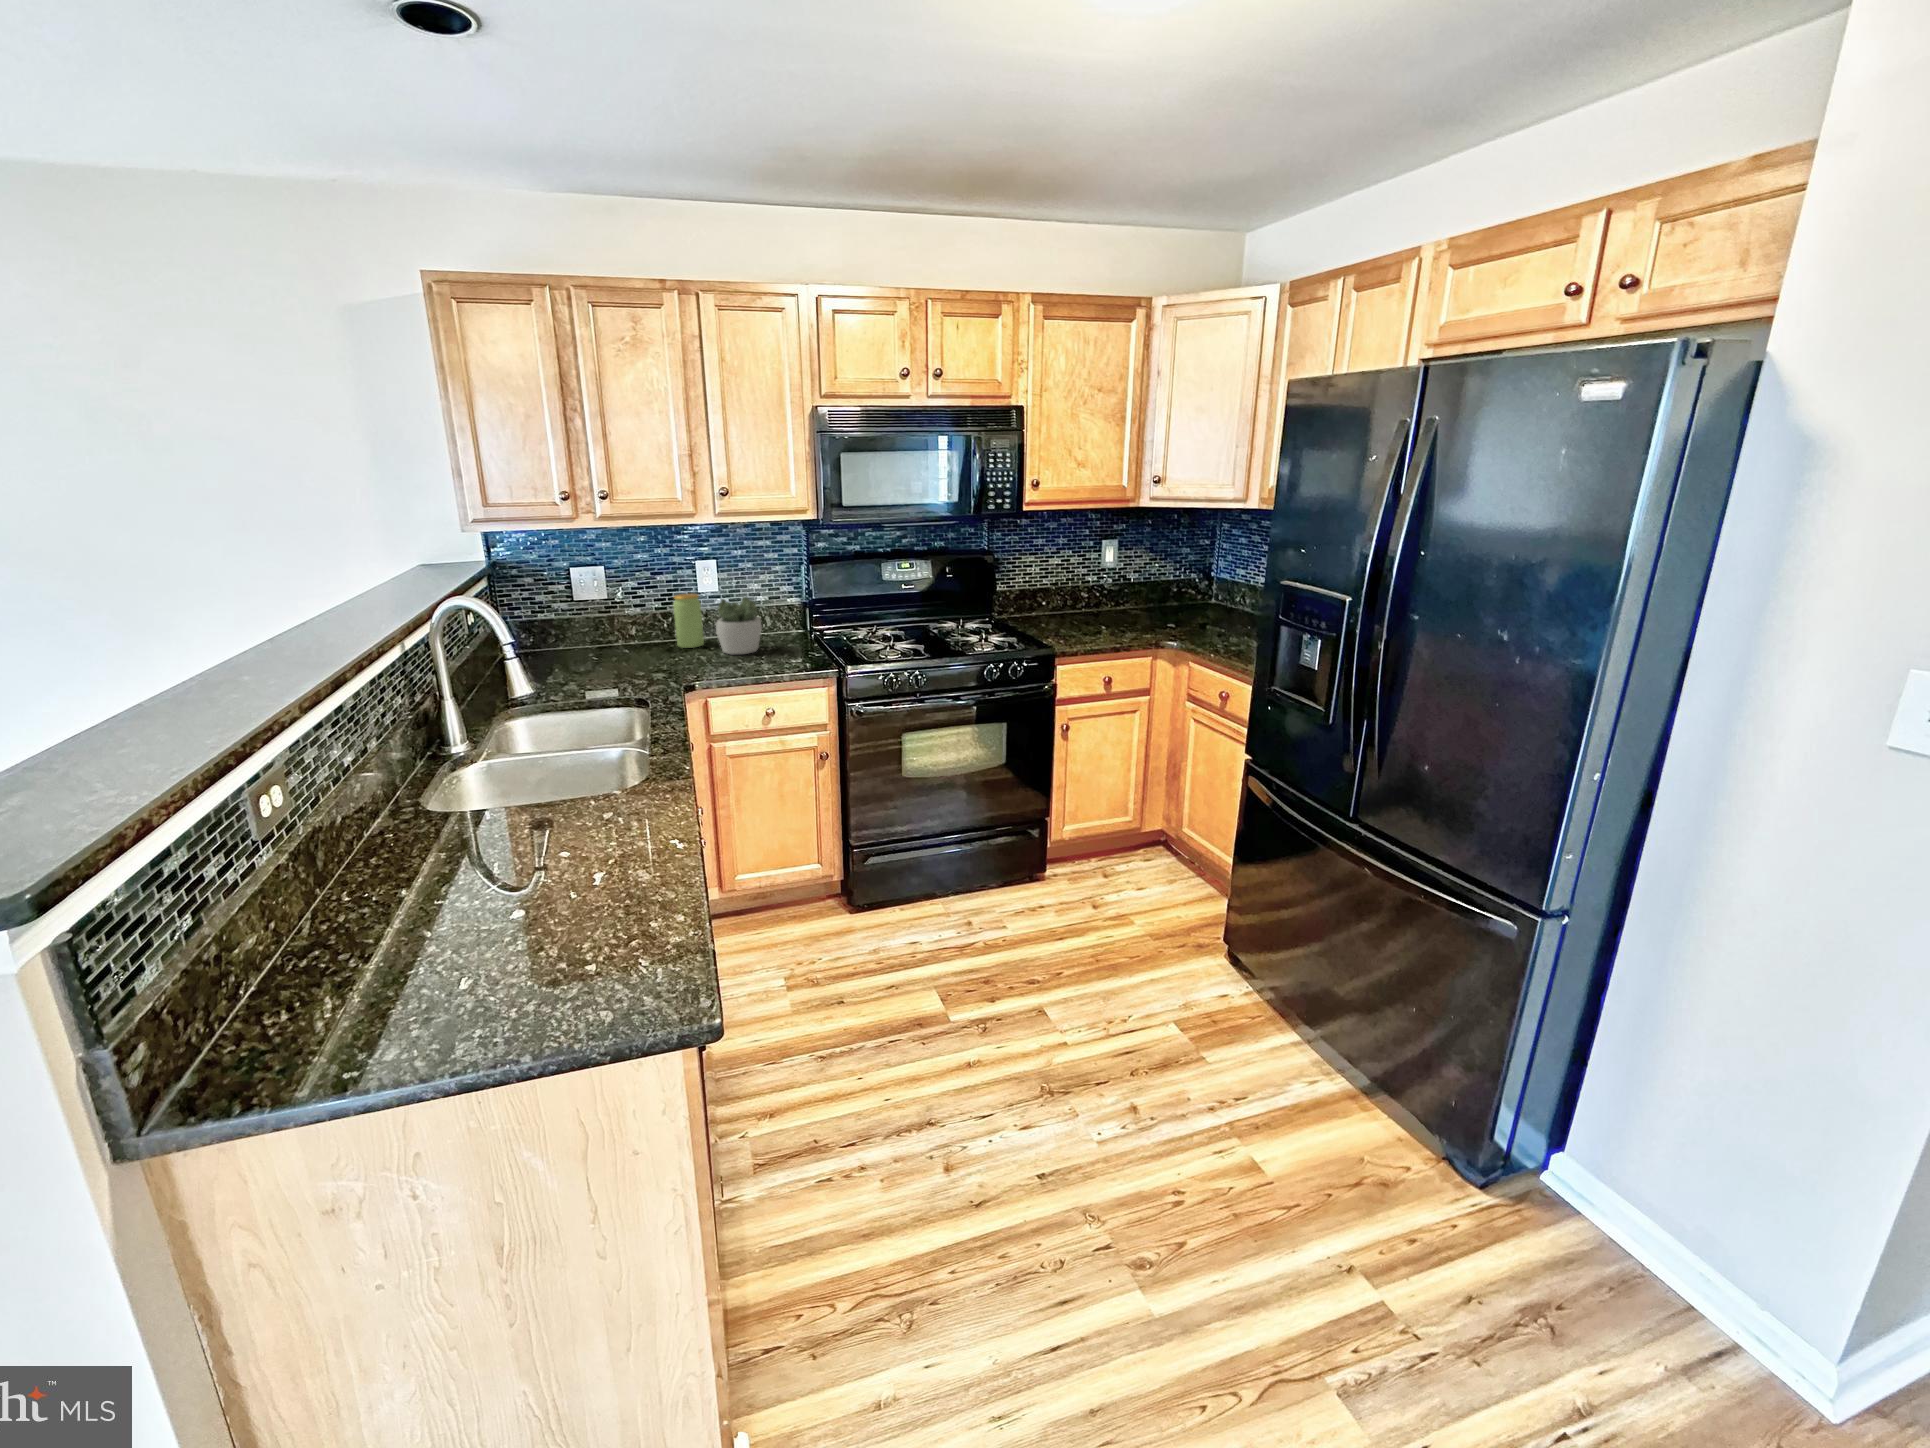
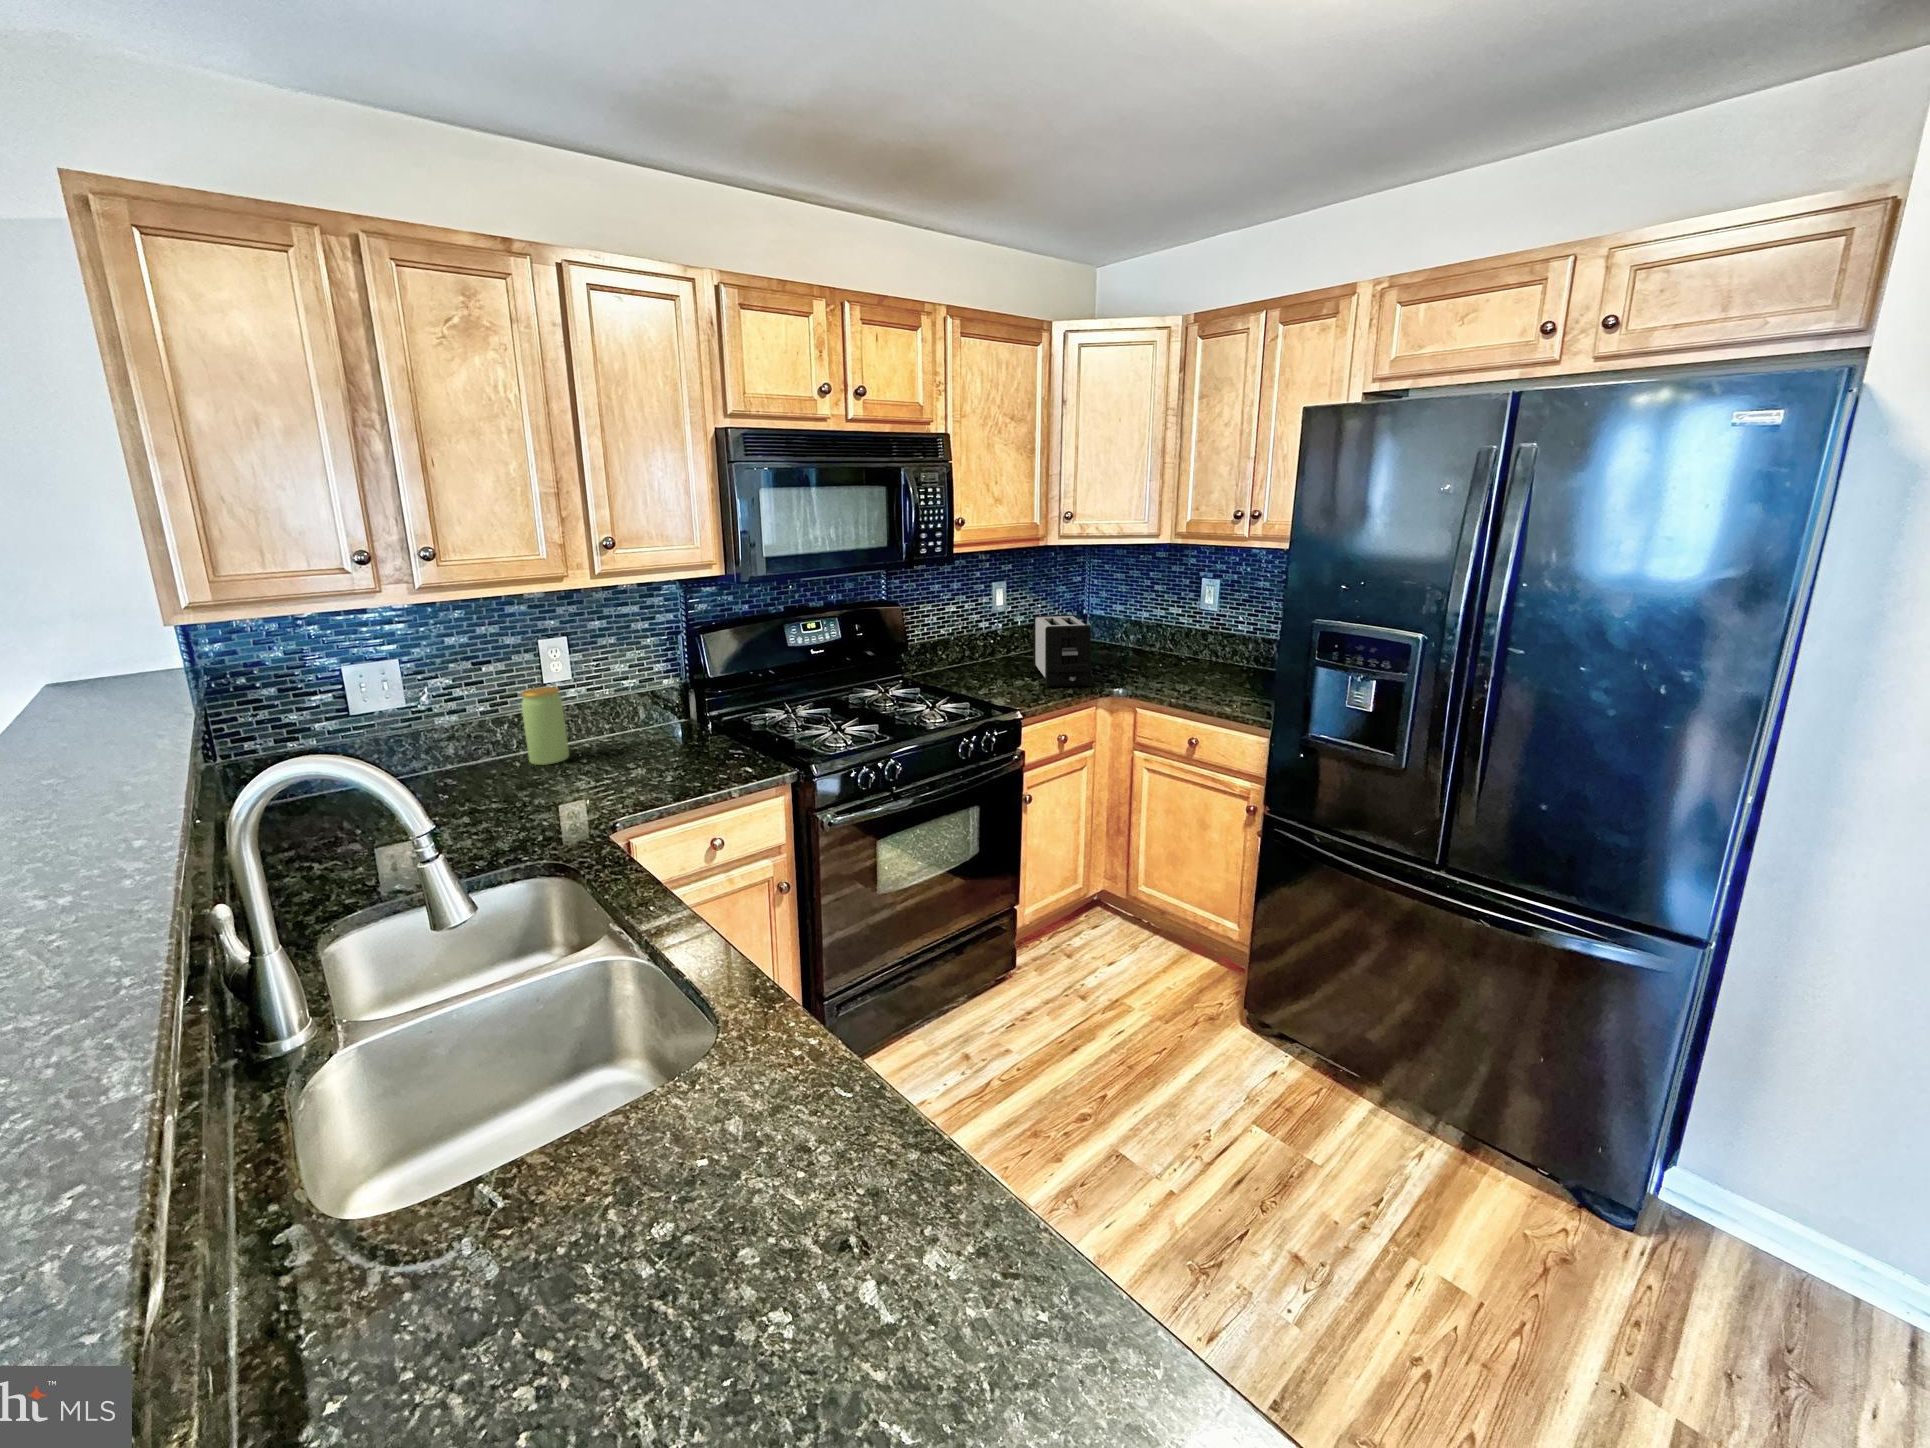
toaster: none [1111,571,1164,637] -> present [1033,615,1092,687]
succulent plant: present [716,597,762,654] -> none [598,684,662,766]

